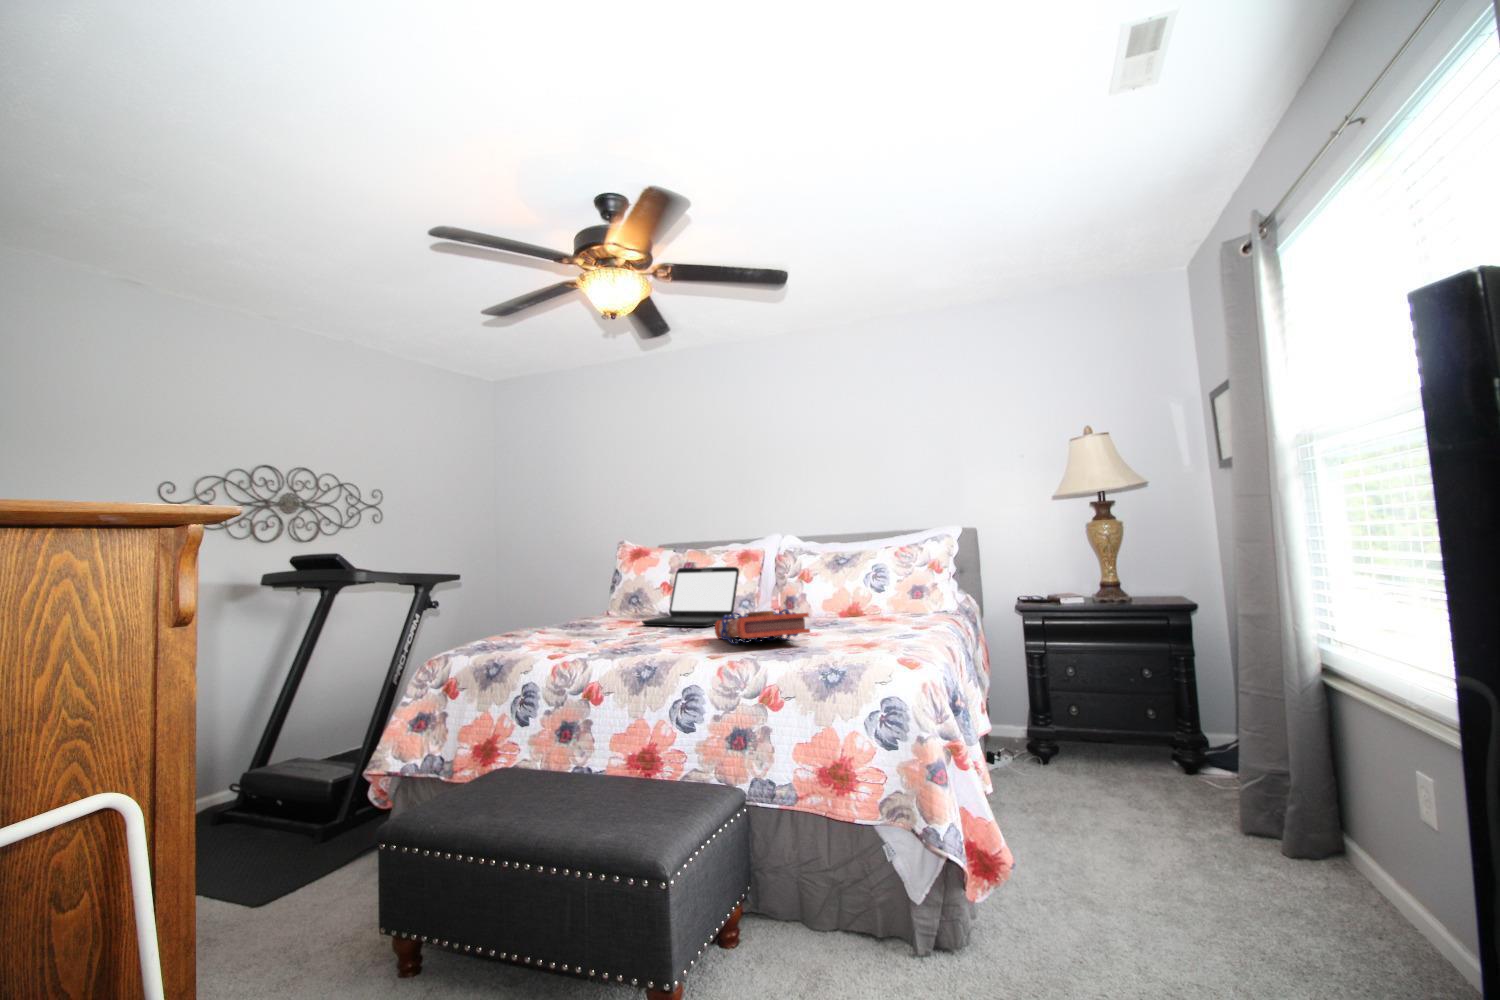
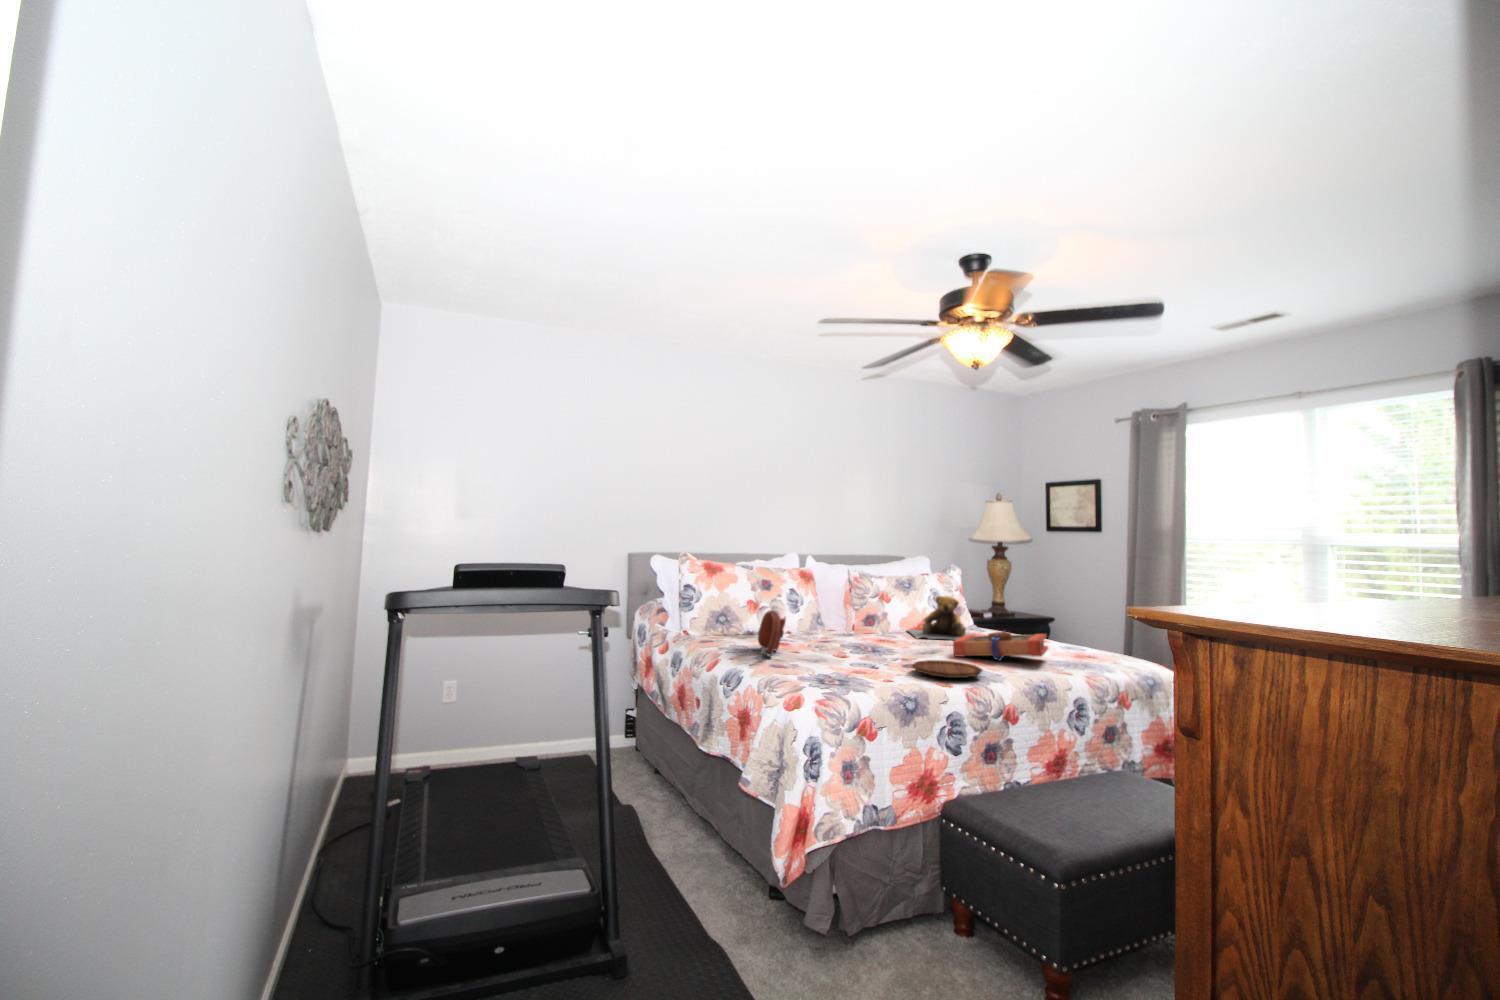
laptop: present [642,567,739,627] -> none [794,588,882,647]
teddy bear: none [794,572,899,628] -> present [908,596,972,640]
handbag: none [535,588,611,630] -> present [758,610,786,656]
tray: none [565,636,640,652] -> present [912,660,982,678]

